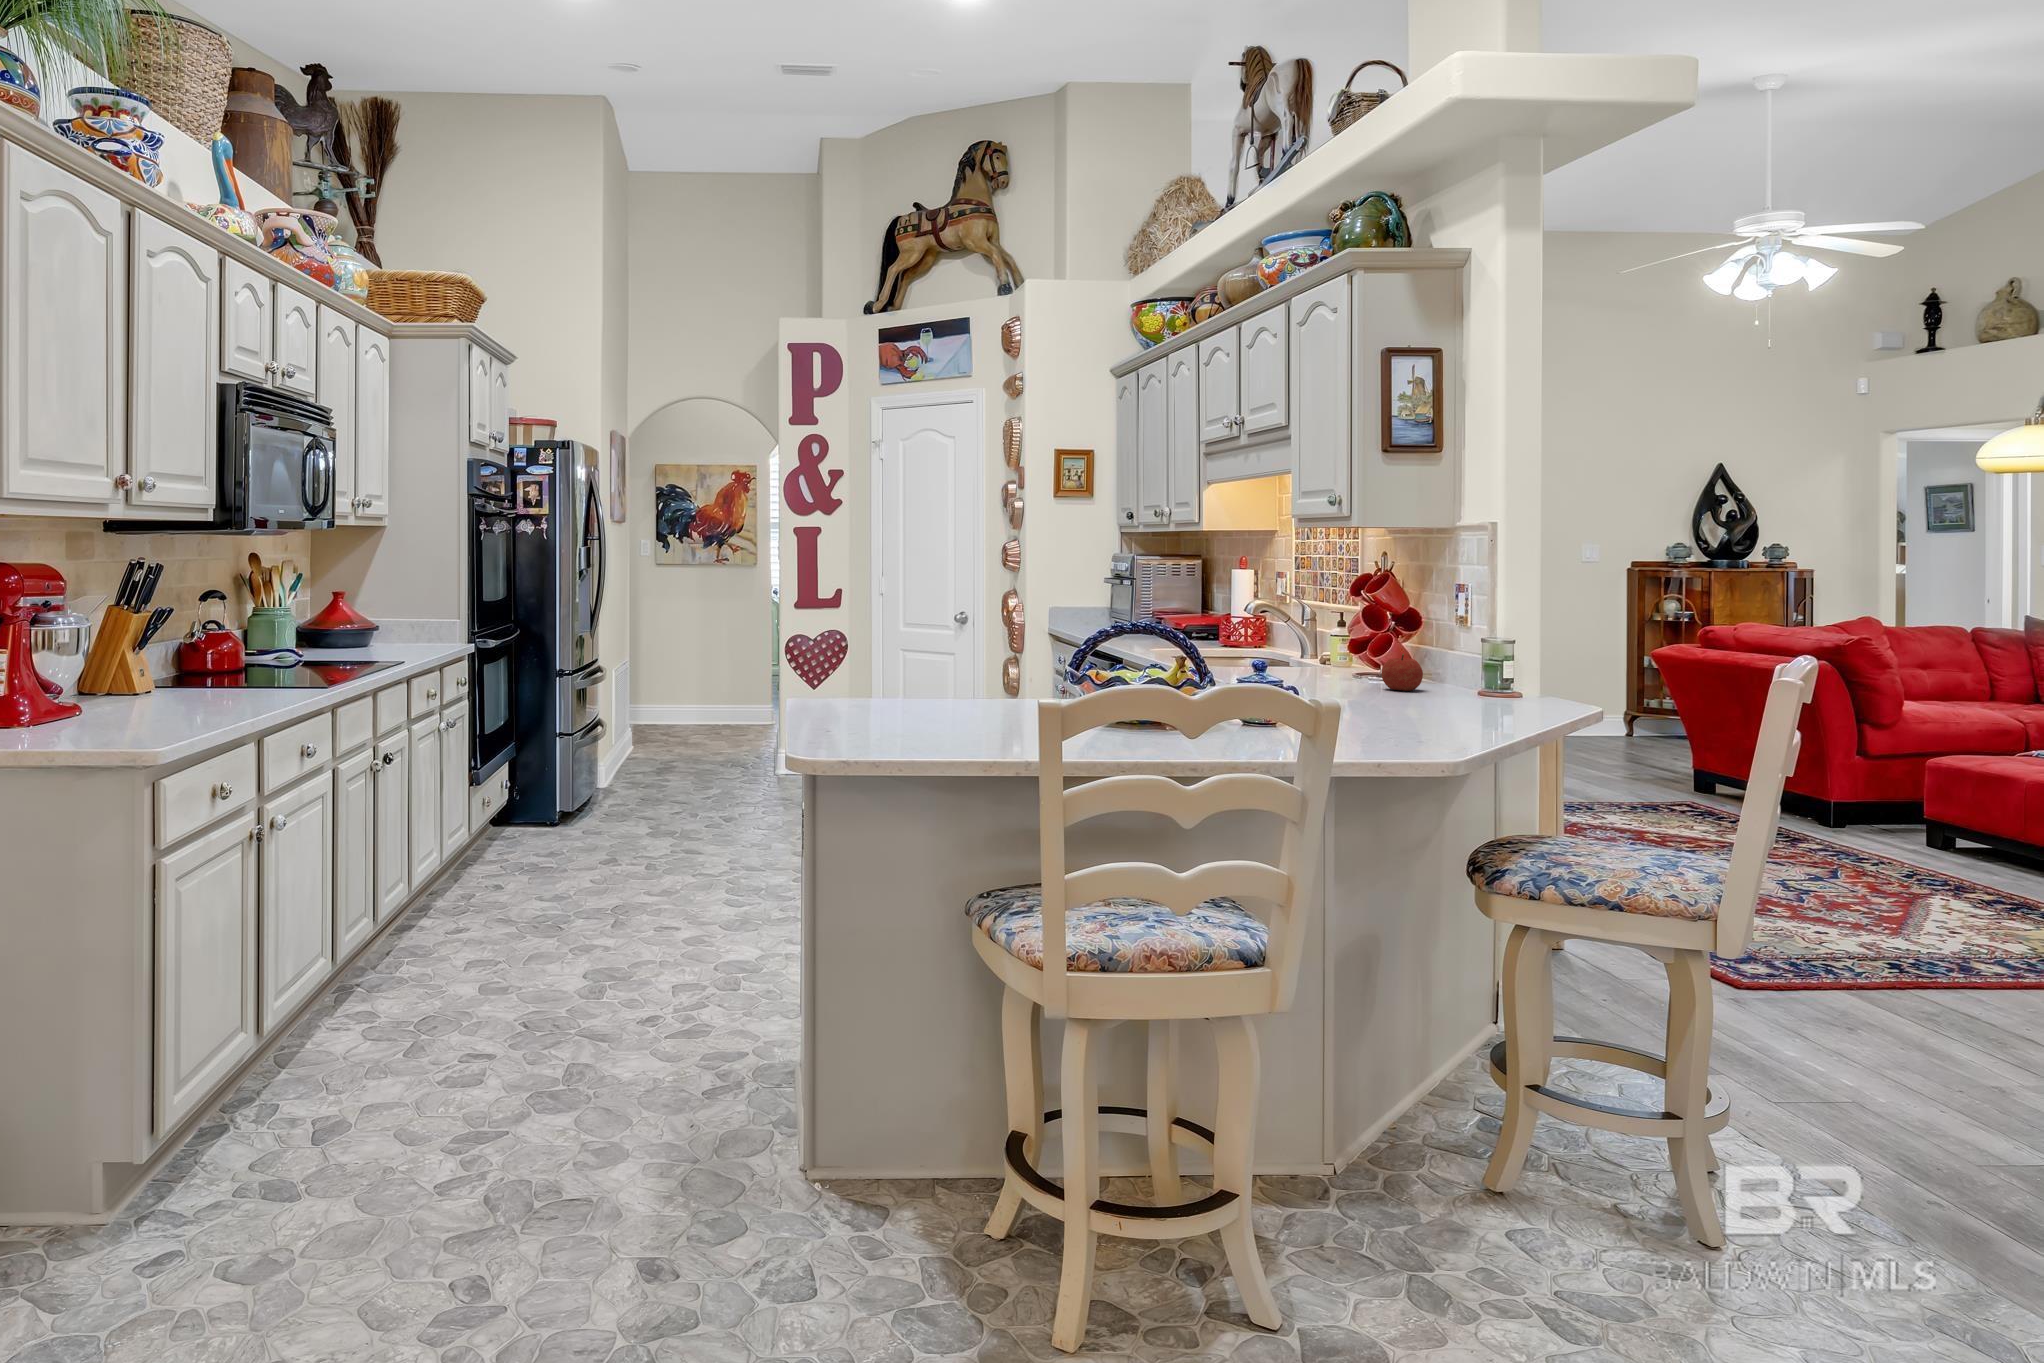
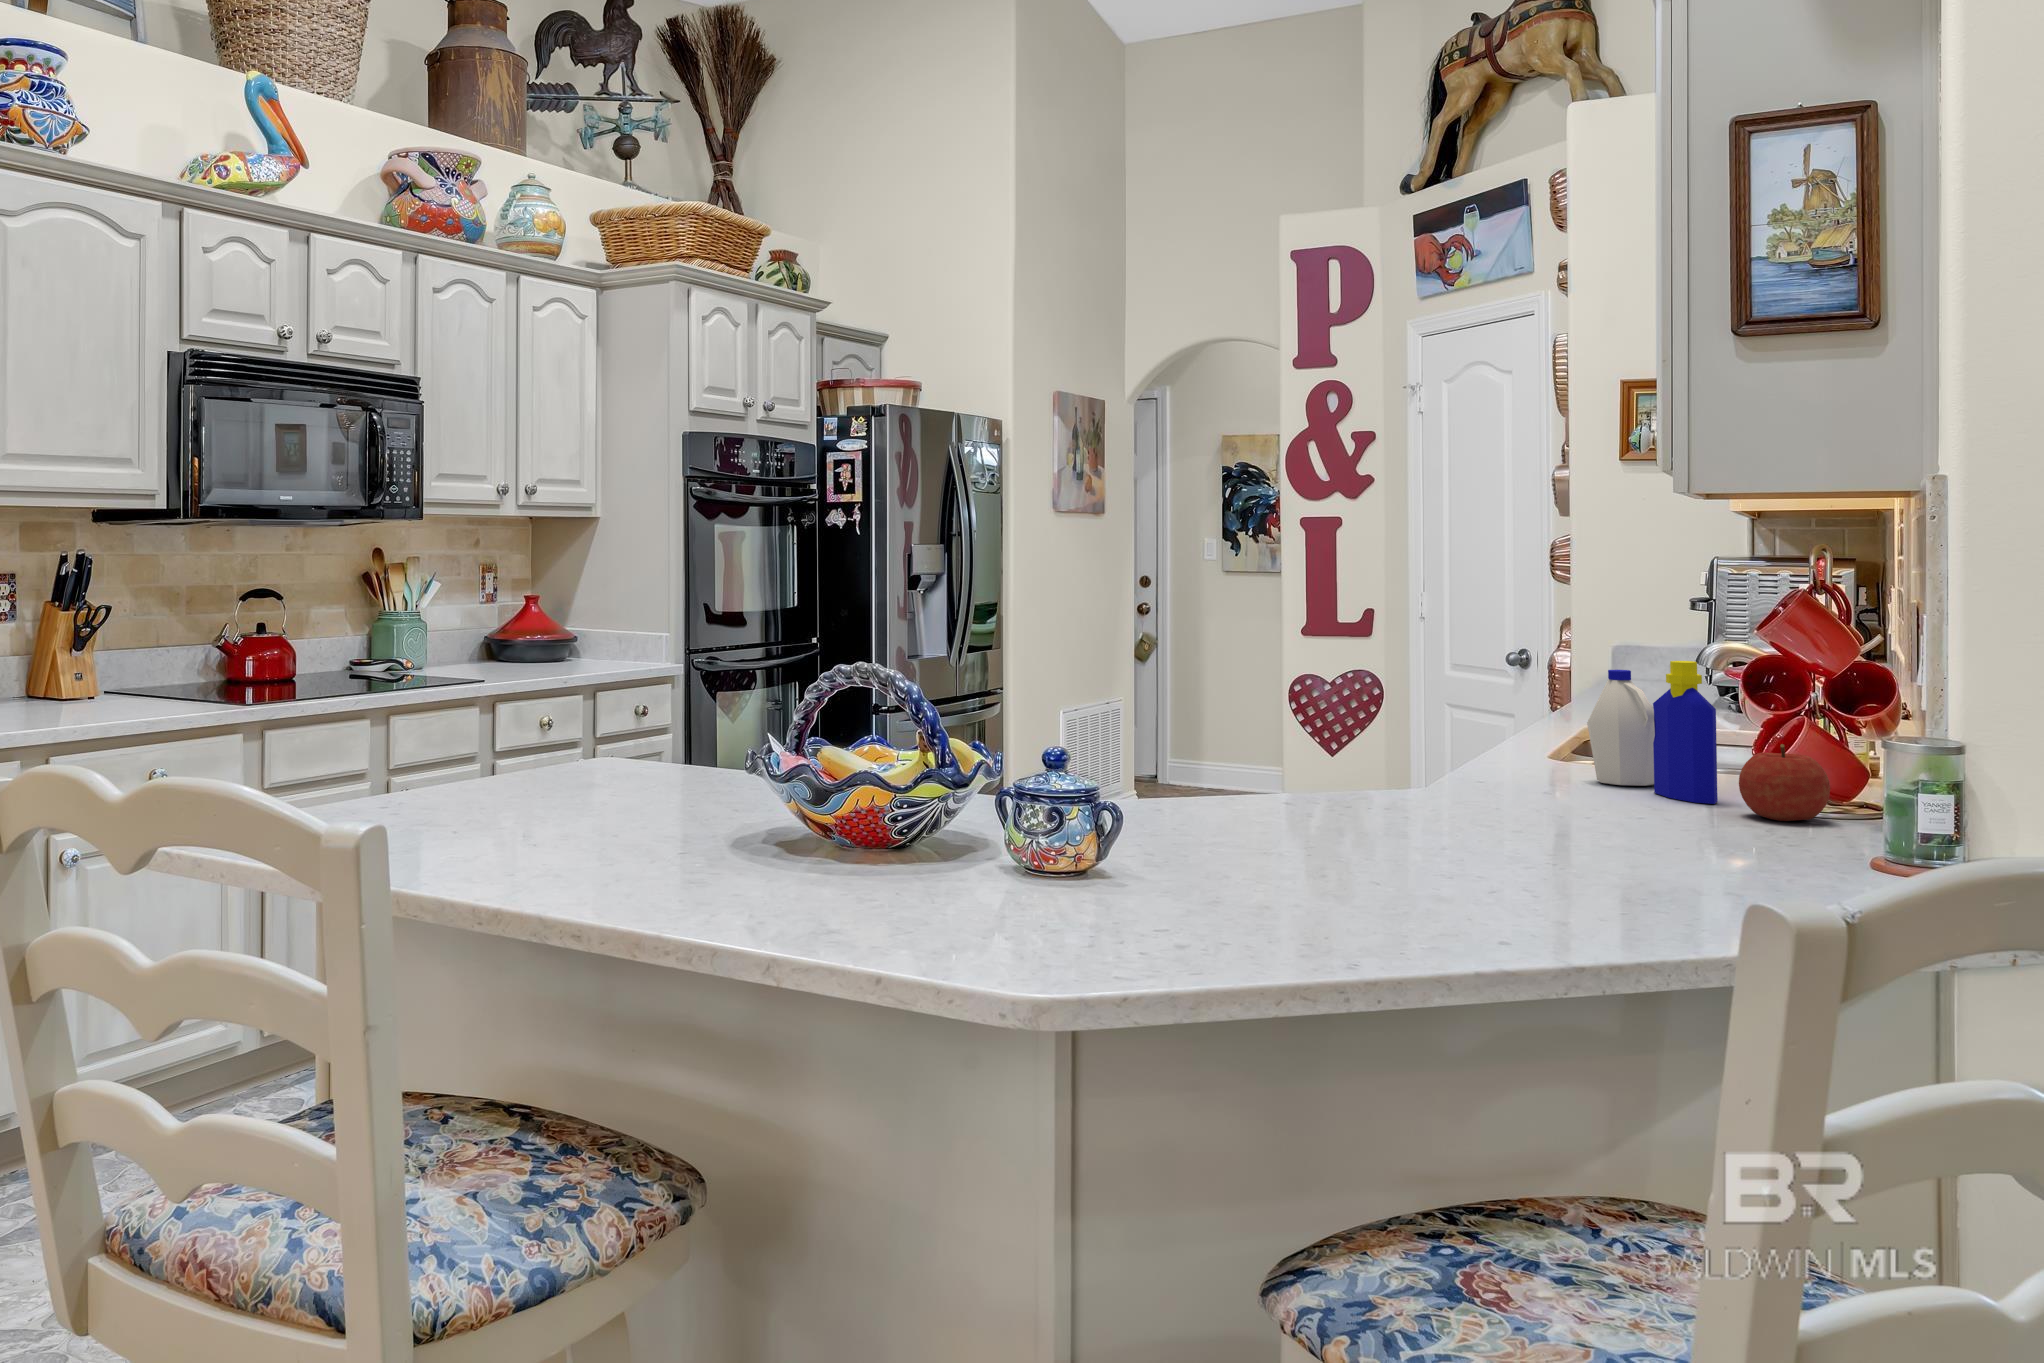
bottle: none [1274,615,1359,687] -> present [1587,661,1717,804]

